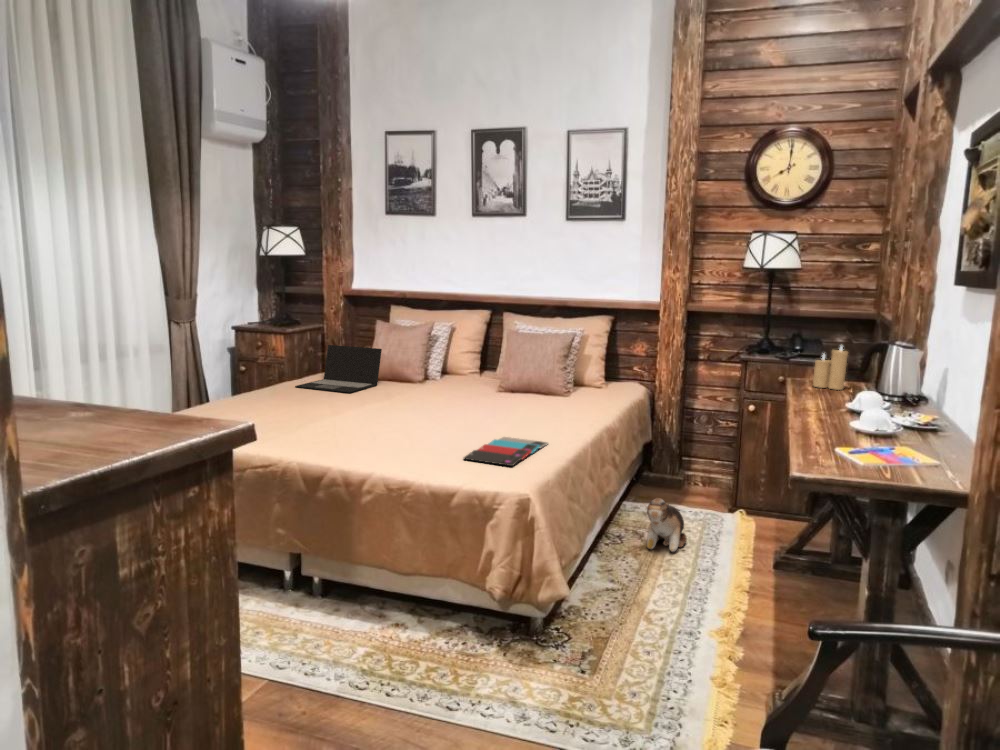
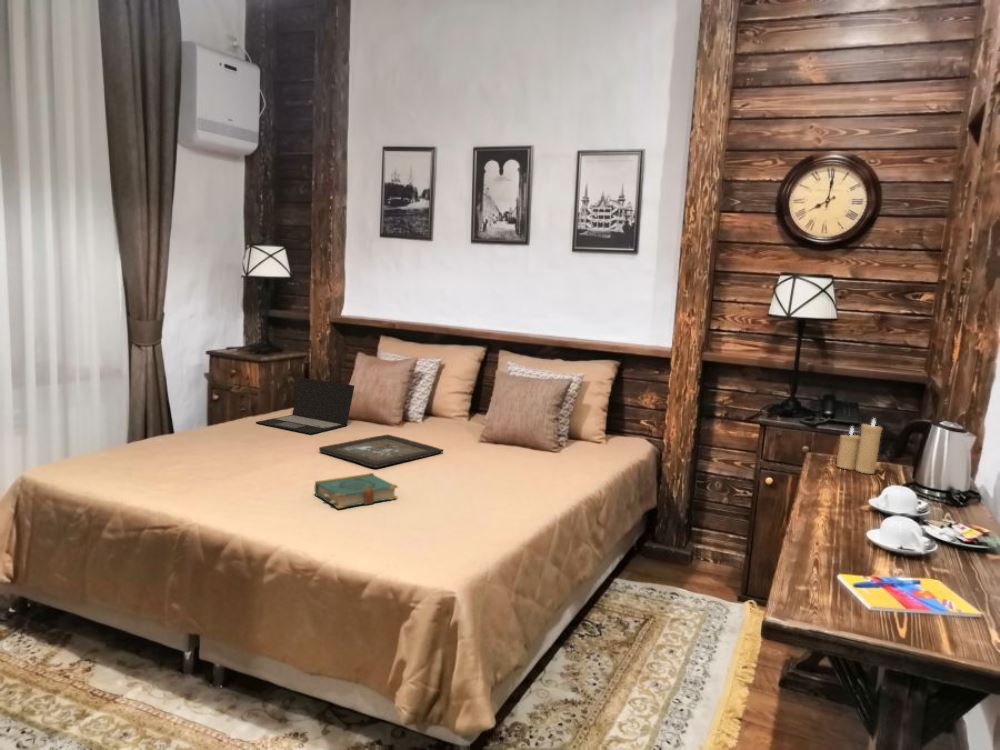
tray: none [366,389,473,414] -> present [319,435,443,468]
book: none [382,416,453,444] -> present [315,473,397,509]
smartphone: present [464,437,548,466] -> none [392,505,505,550]
plush toy: present [647,498,687,552] -> none [623,587,678,653]

